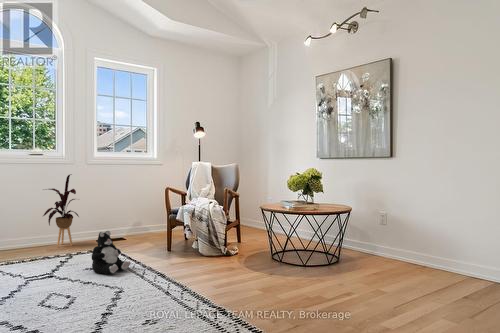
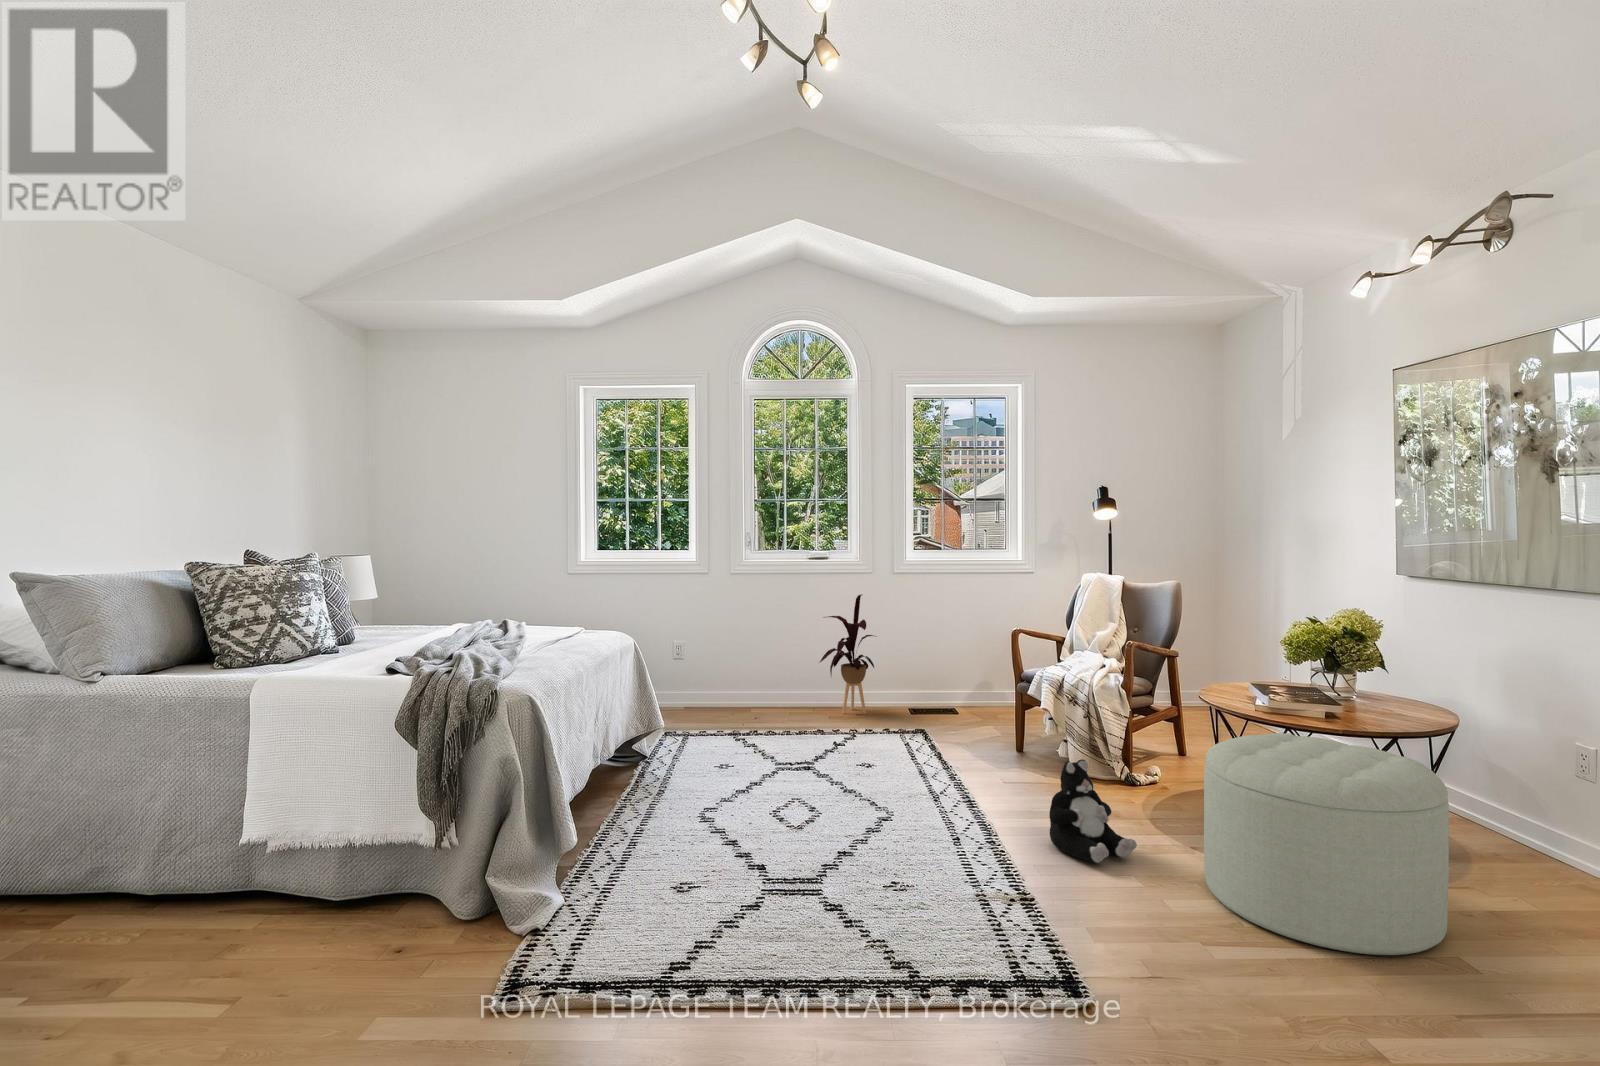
ottoman: none [285,216,373,298] -> present [1204,733,1449,956]
plush toy: present [92,231,131,274] -> present [1049,759,1137,863]

